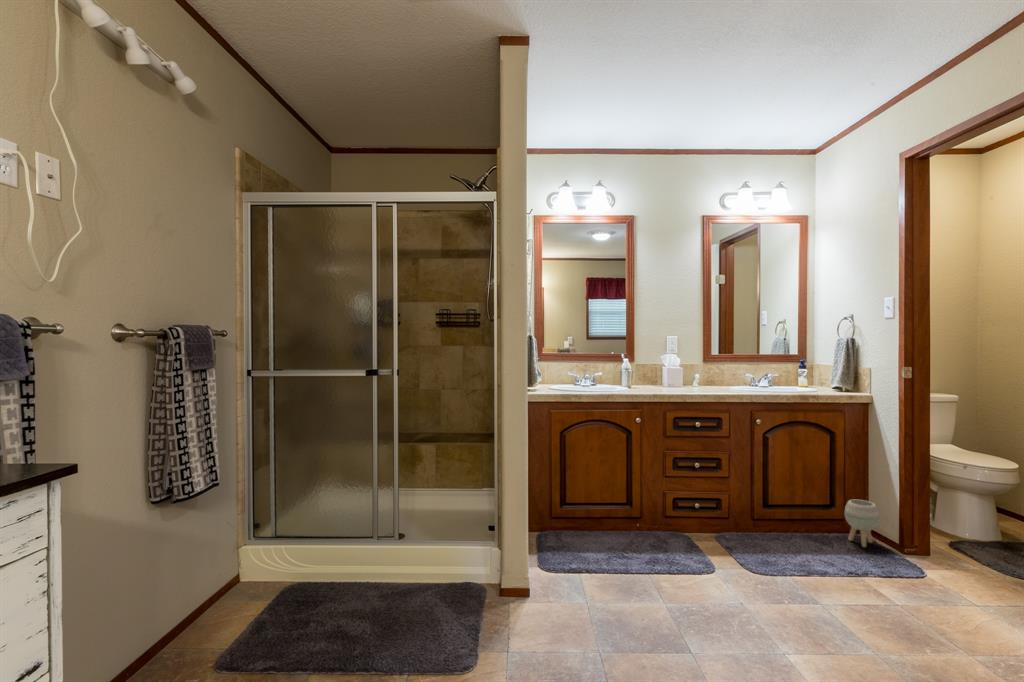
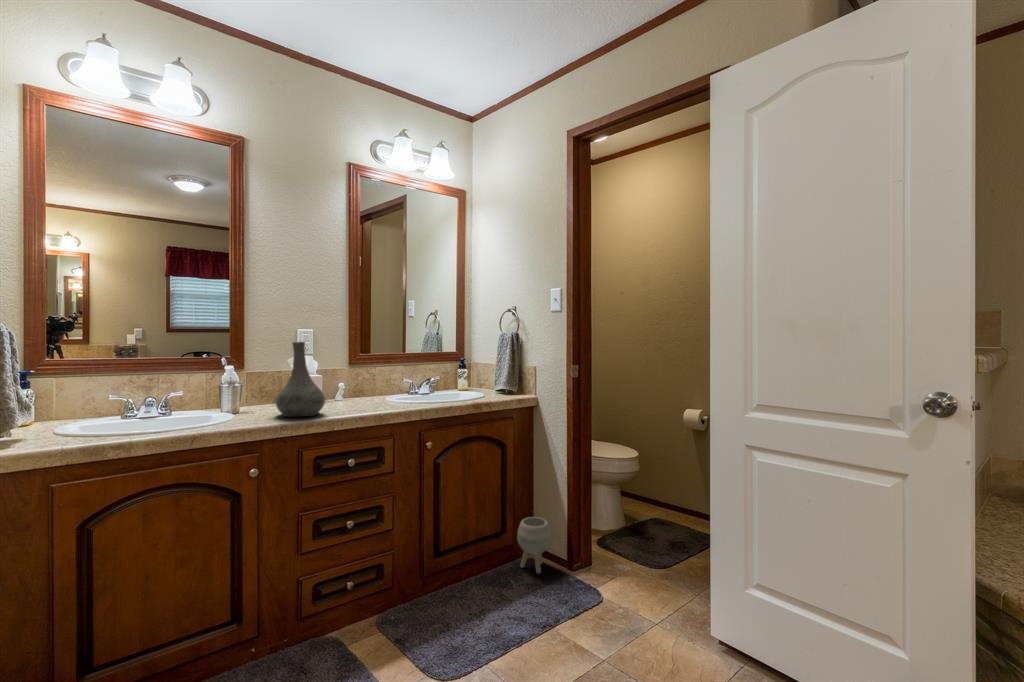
vase: none [651,344,682,392] -> present [276,342,325,417]

